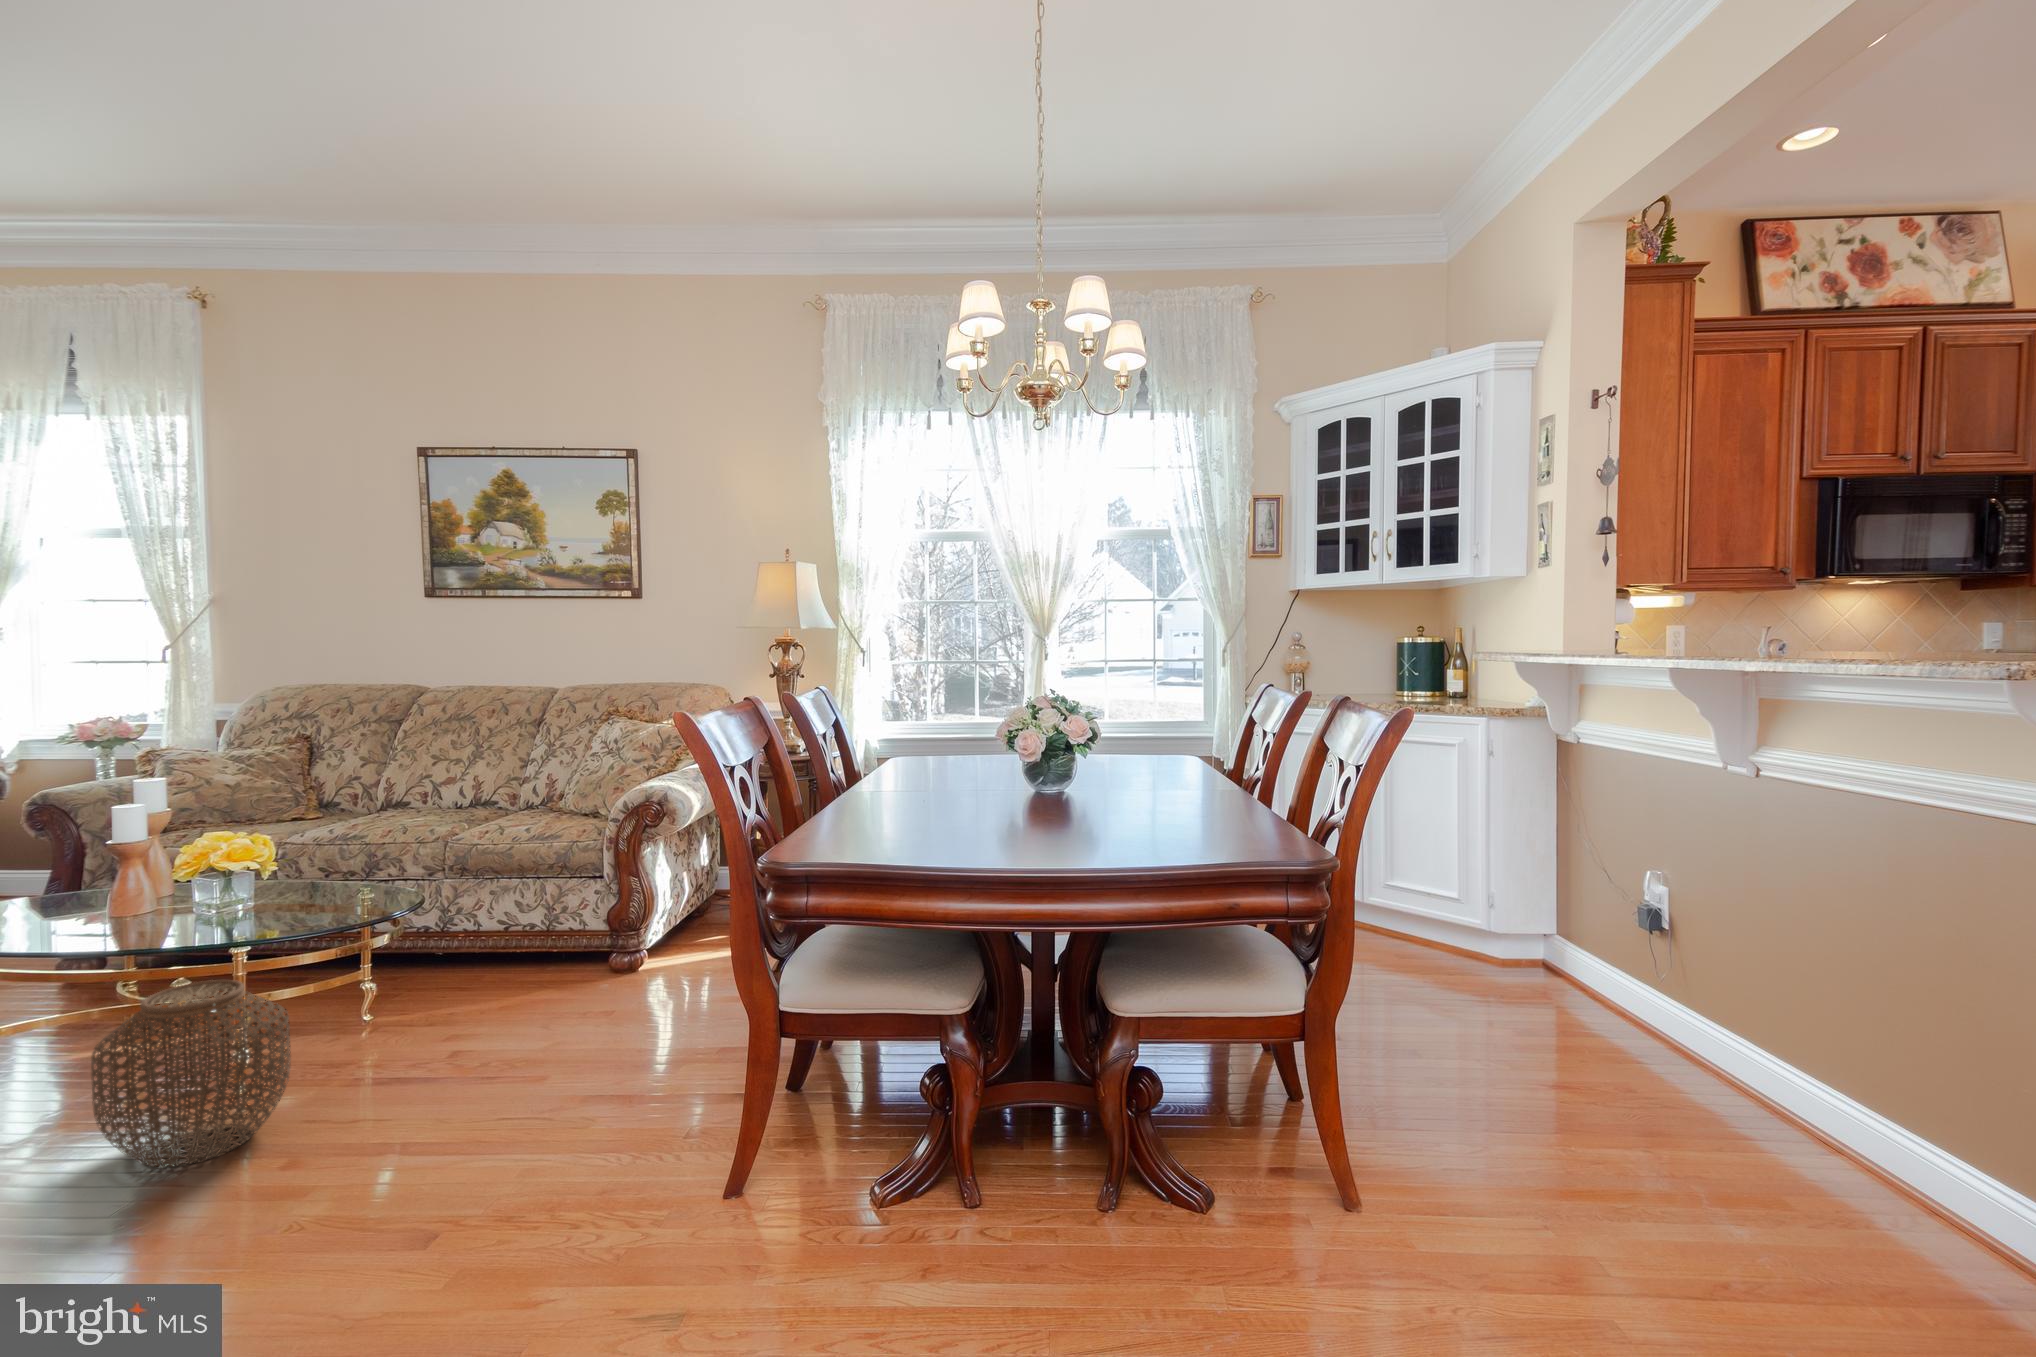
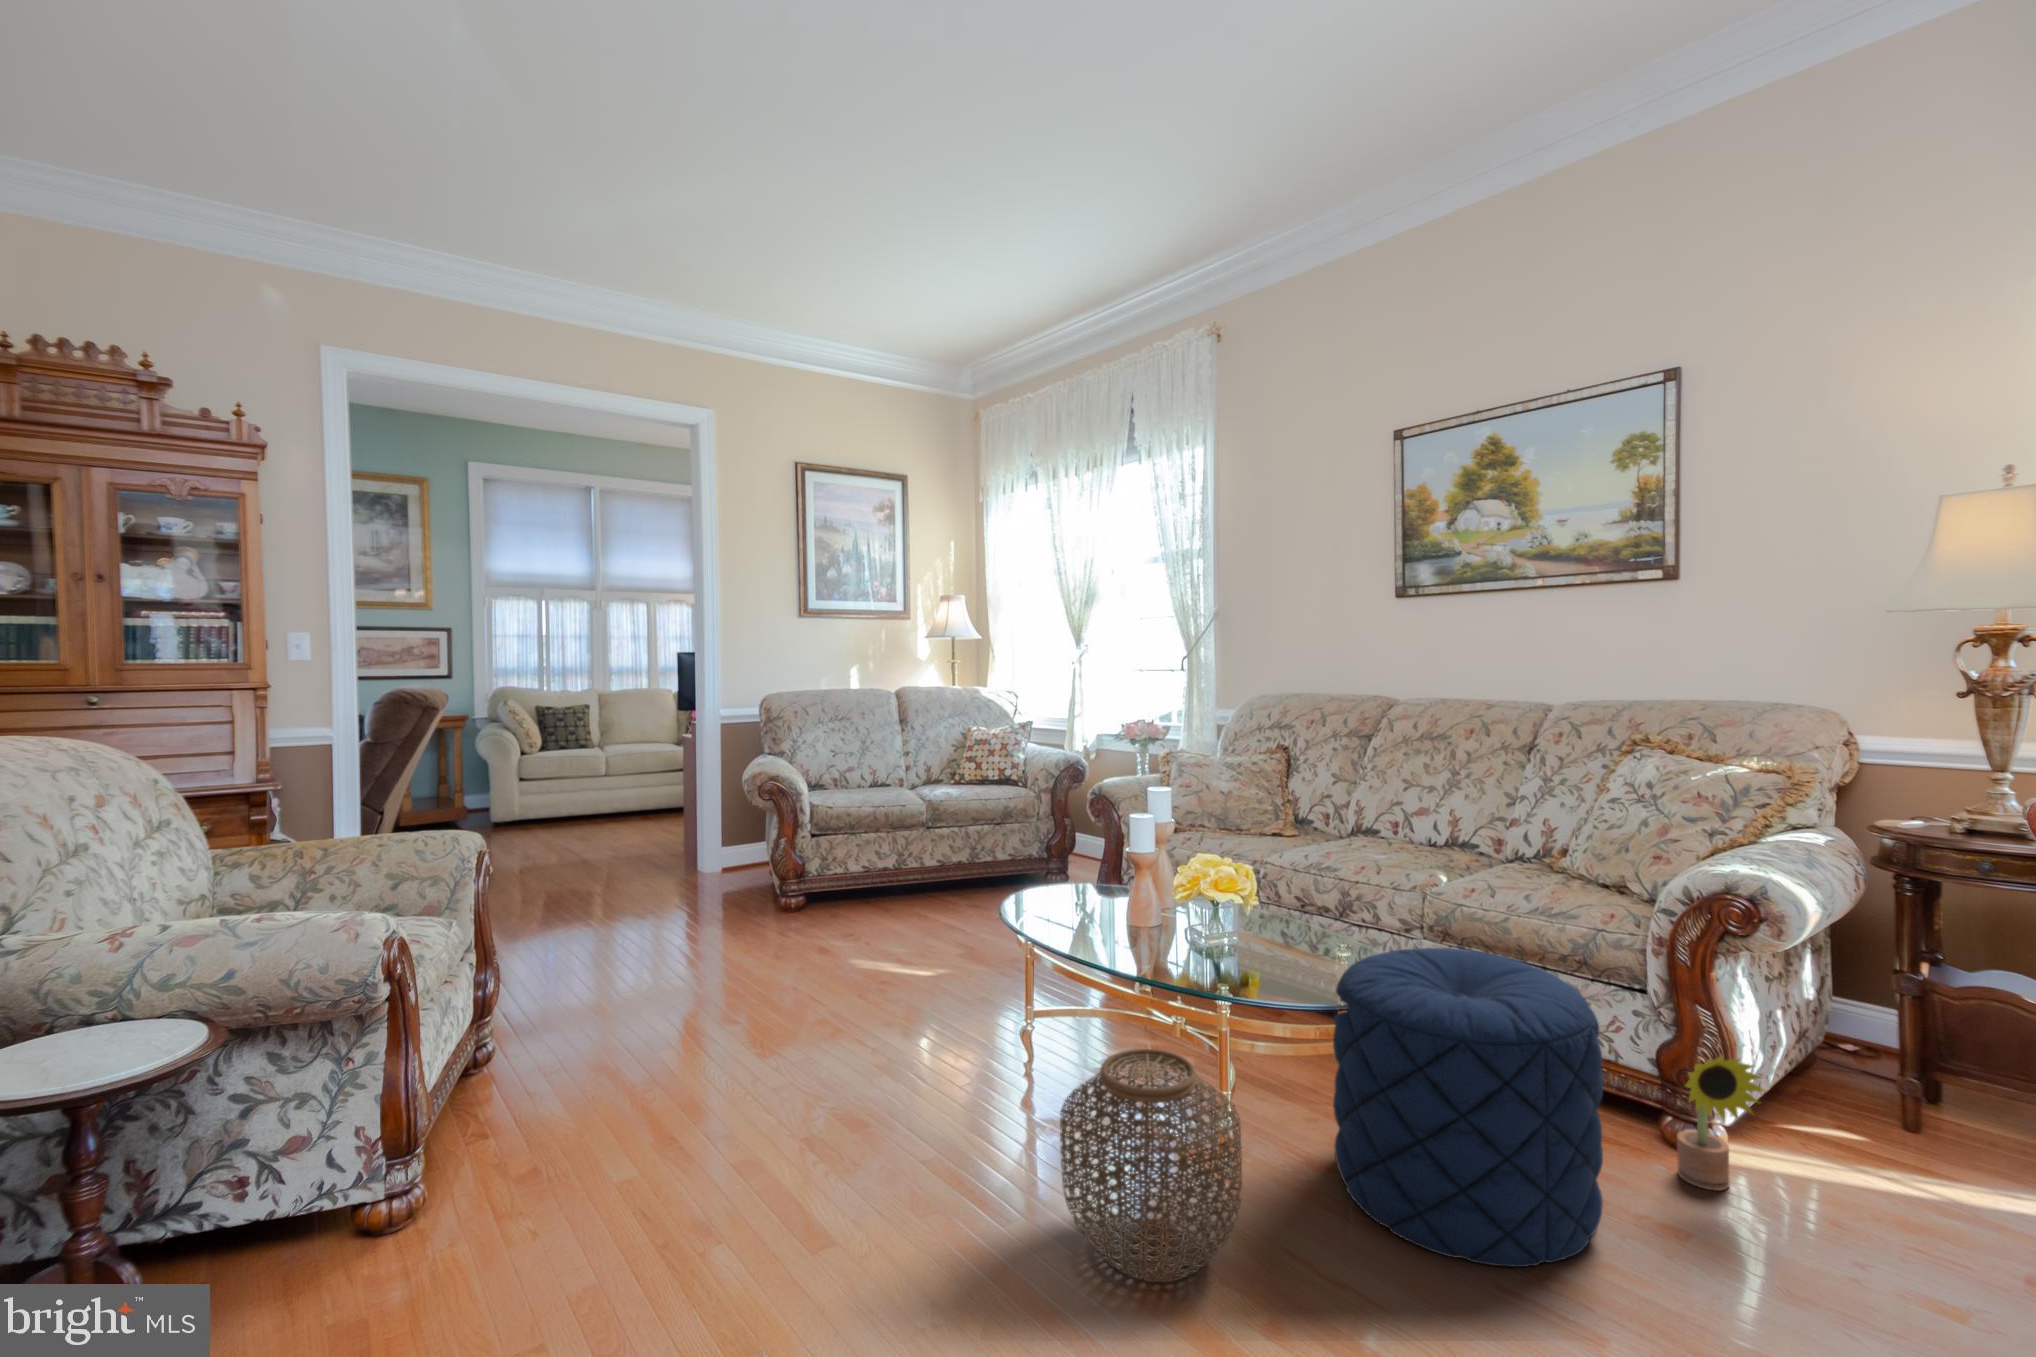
pouf: none [370,863,566,1069] -> present [1333,948,1603,1267]
decorative plant: none [618,897,664,986] -> present [1677,1056,1764,1191]

